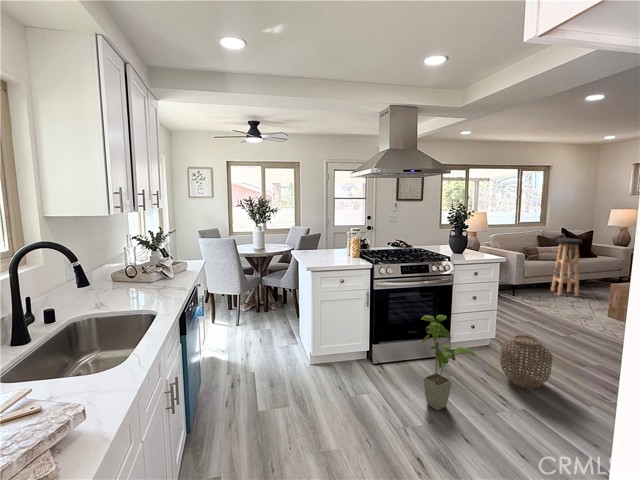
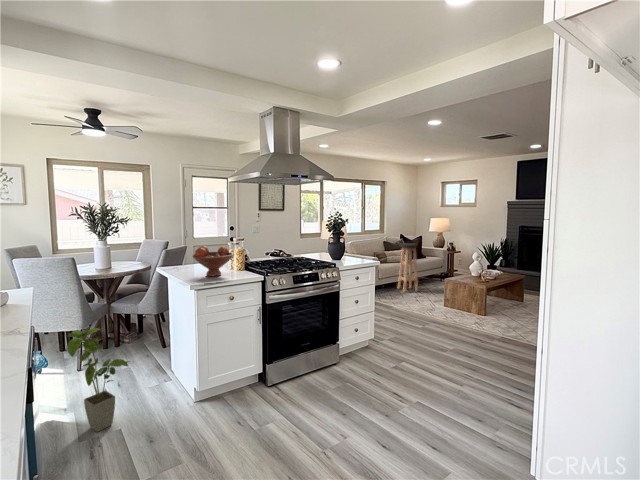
fruit bowl: none [312,234,347,261] -> present [193,246,234,276]
house plant: present [421,315,476,410] -> present [67,328,128,432]
woven basket: present [500,335,552,389] -> none [385,331,426,378]

